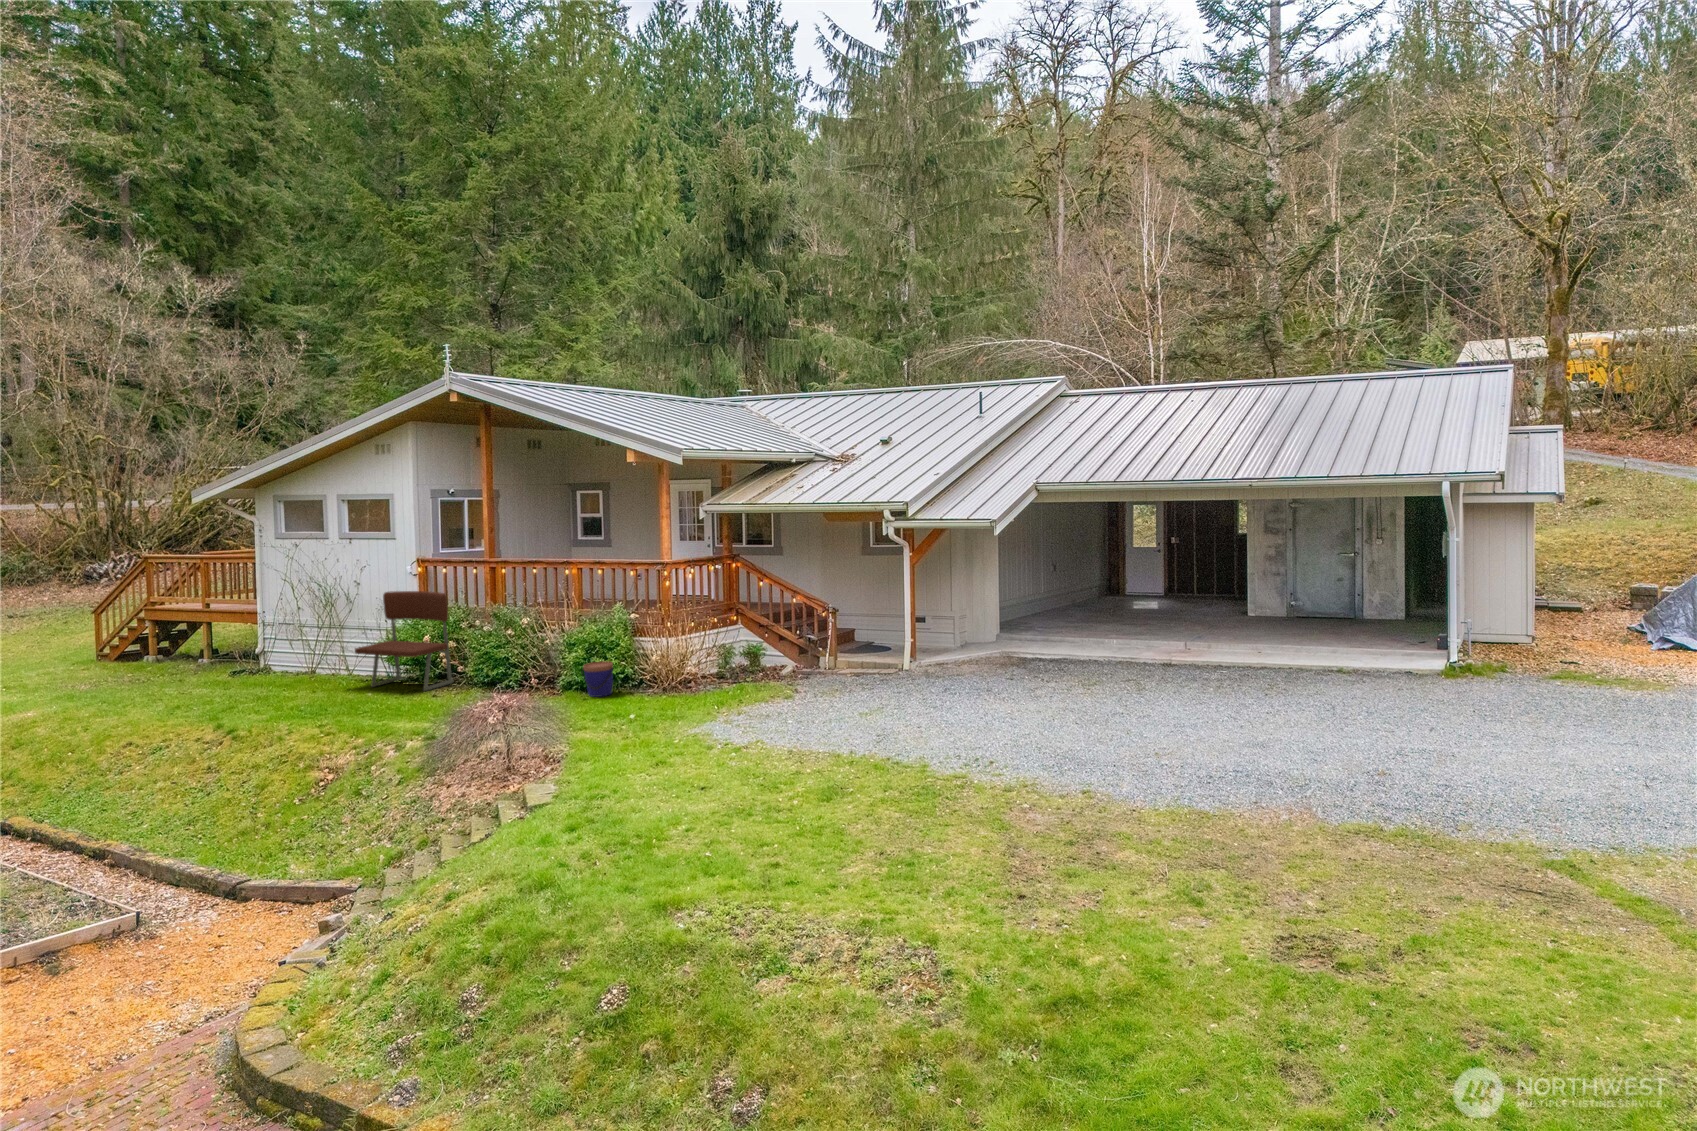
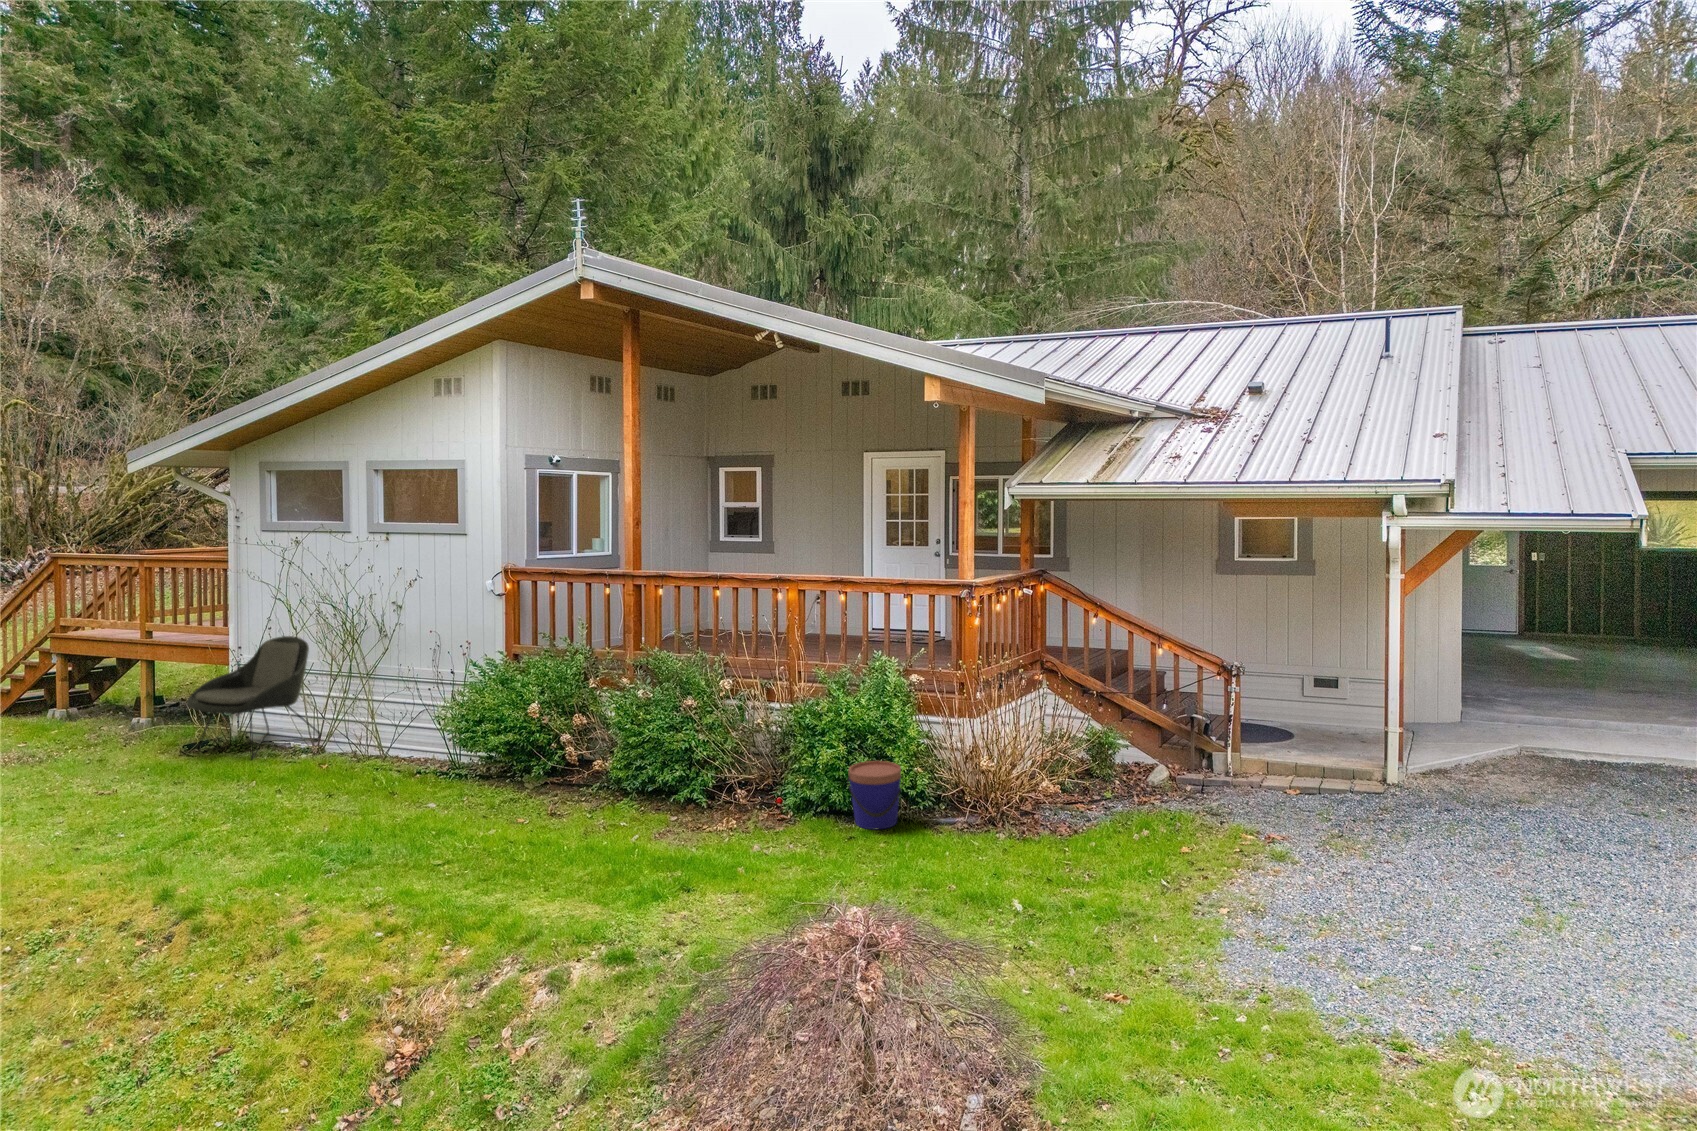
bench: present [355,591,453,691] -> none [411,625,581,805]
lounge chair: none [231,603,313,677] -> present [187,636,321,760]

